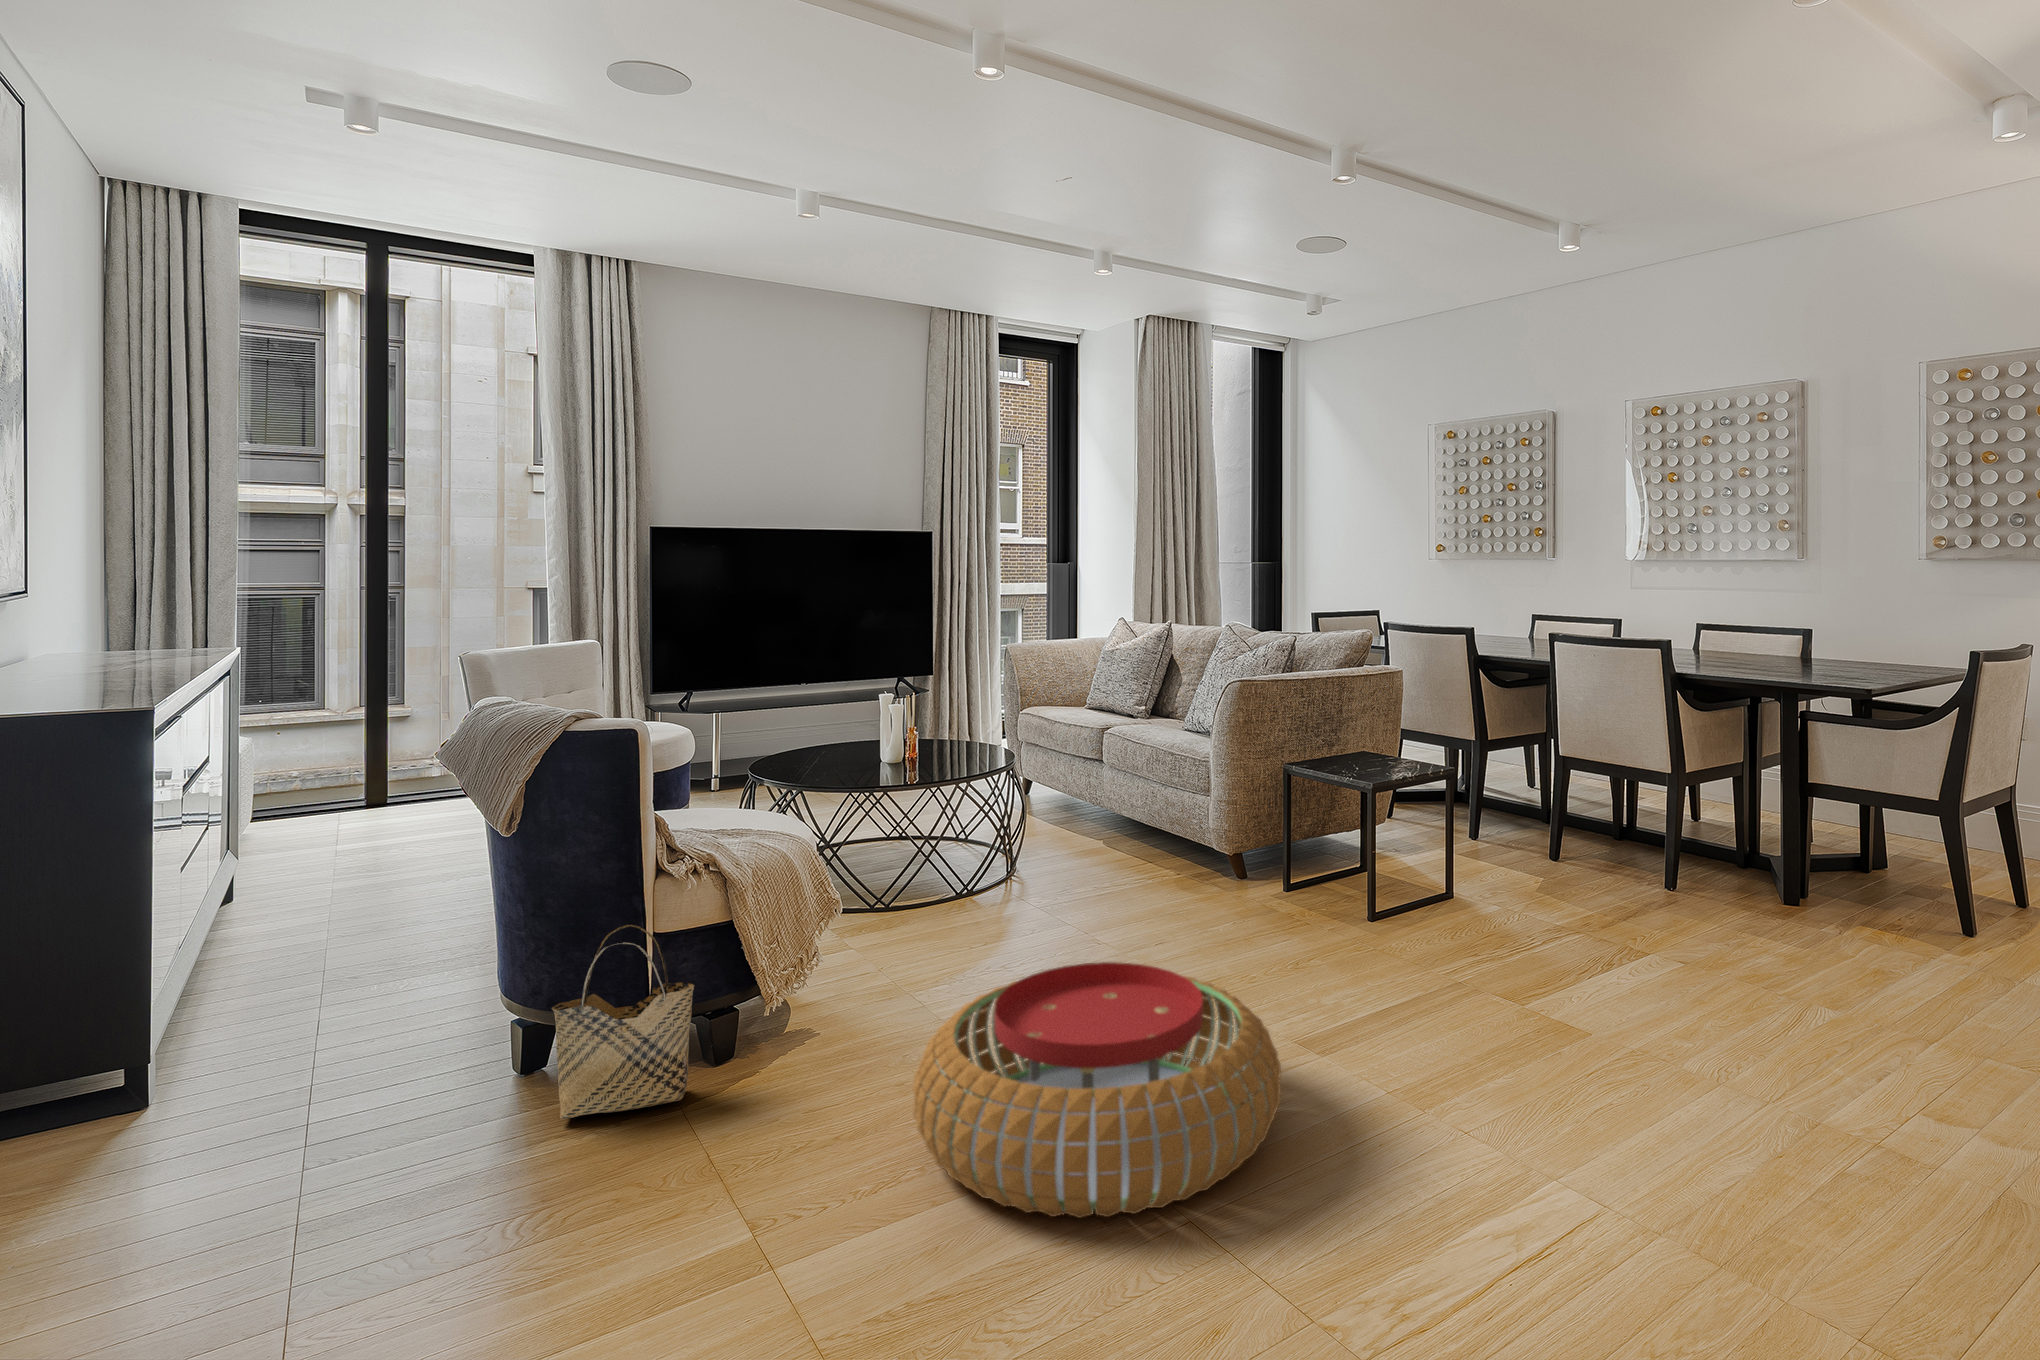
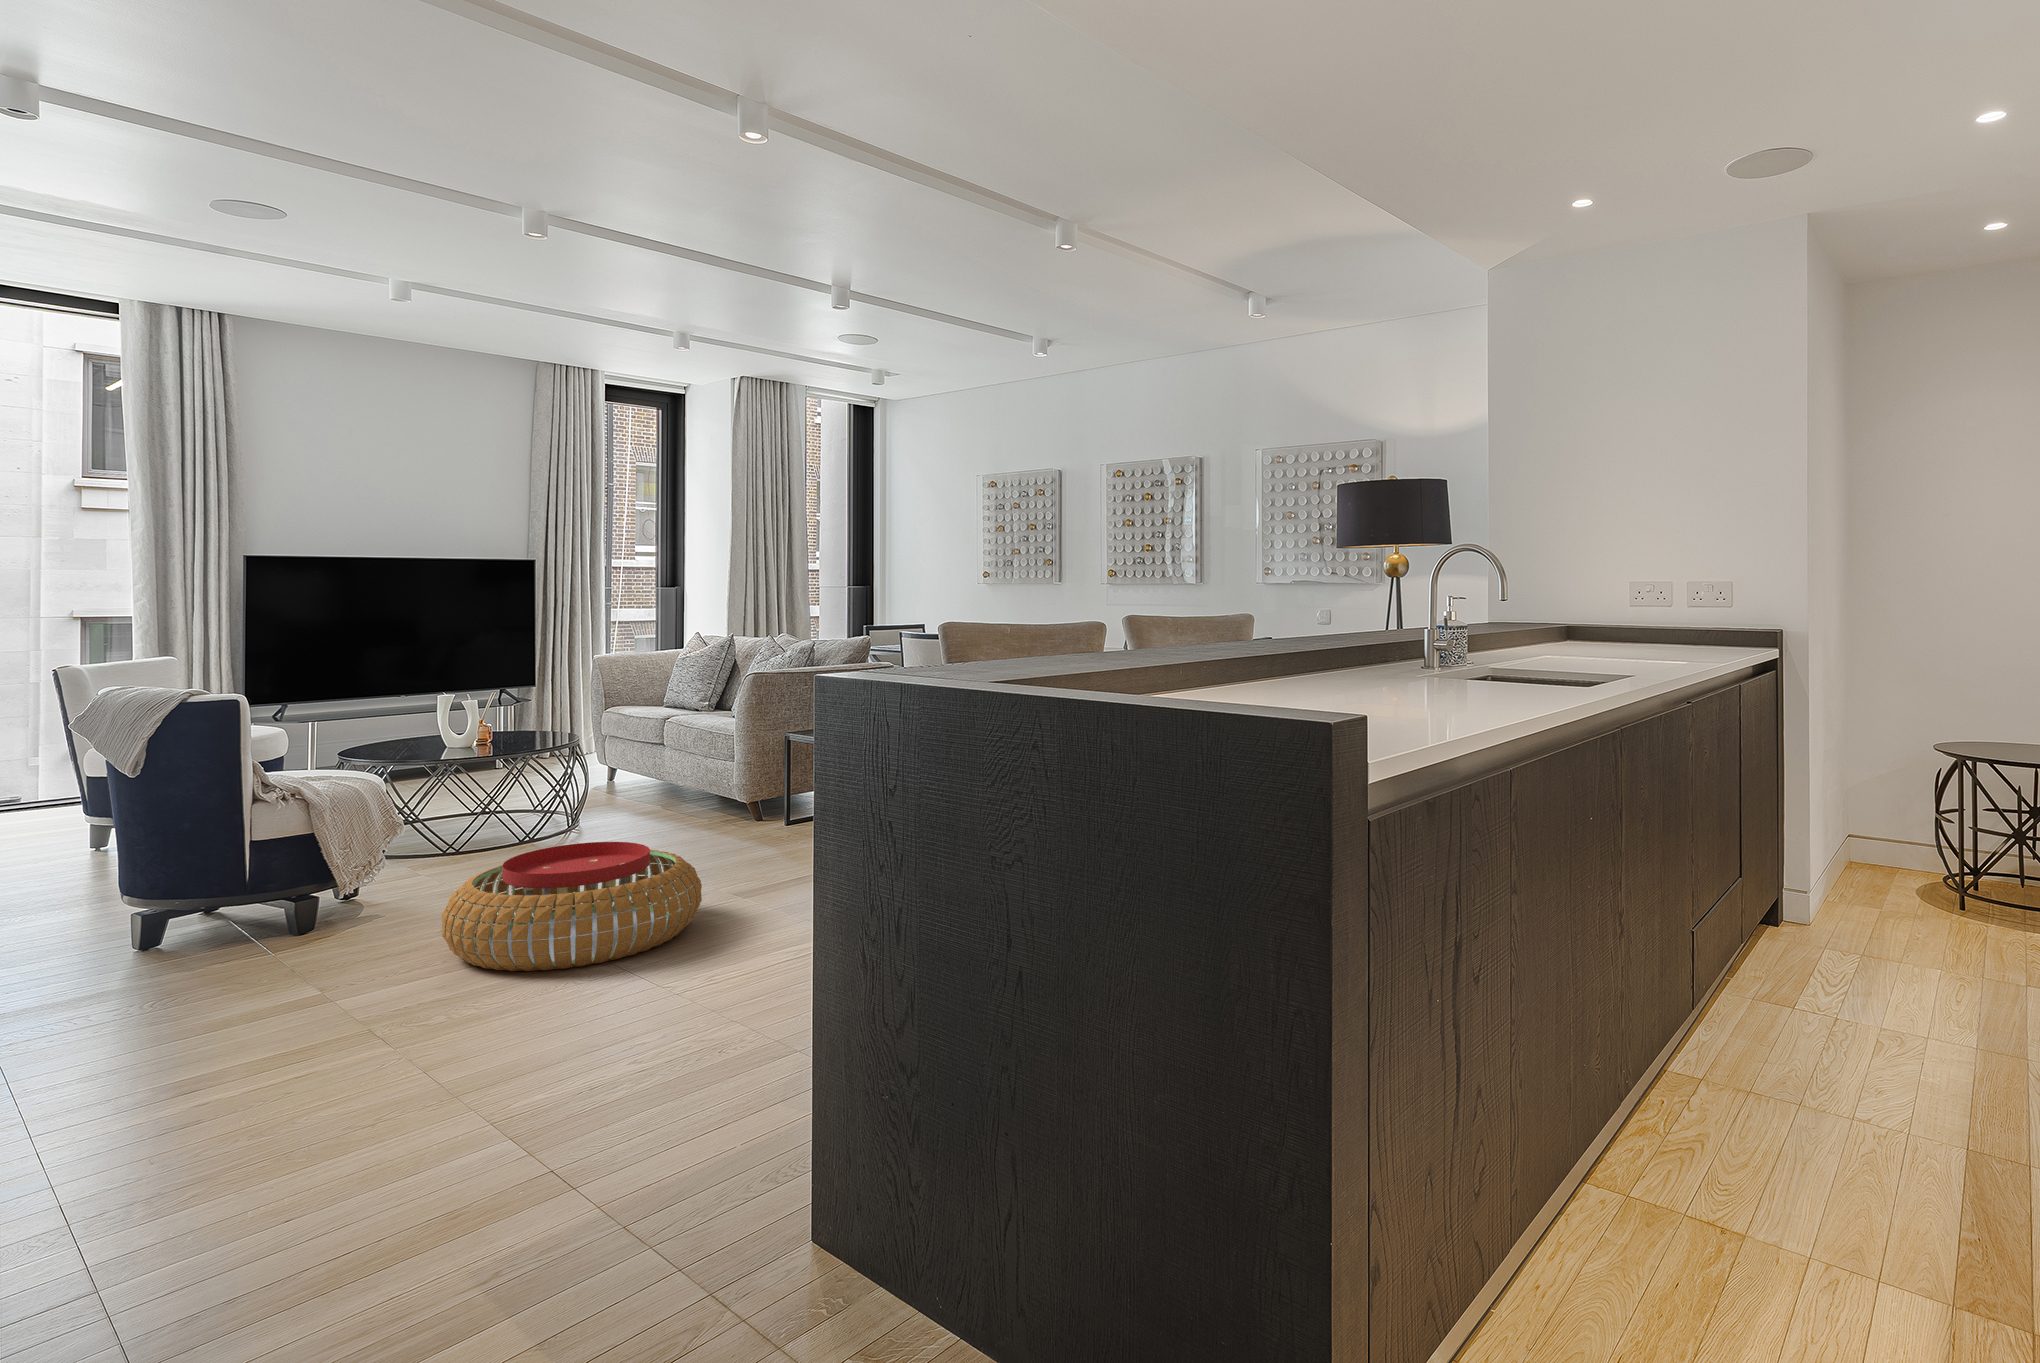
woven basket: present [552,925,694,1119] -> none [166,833,281,961]

